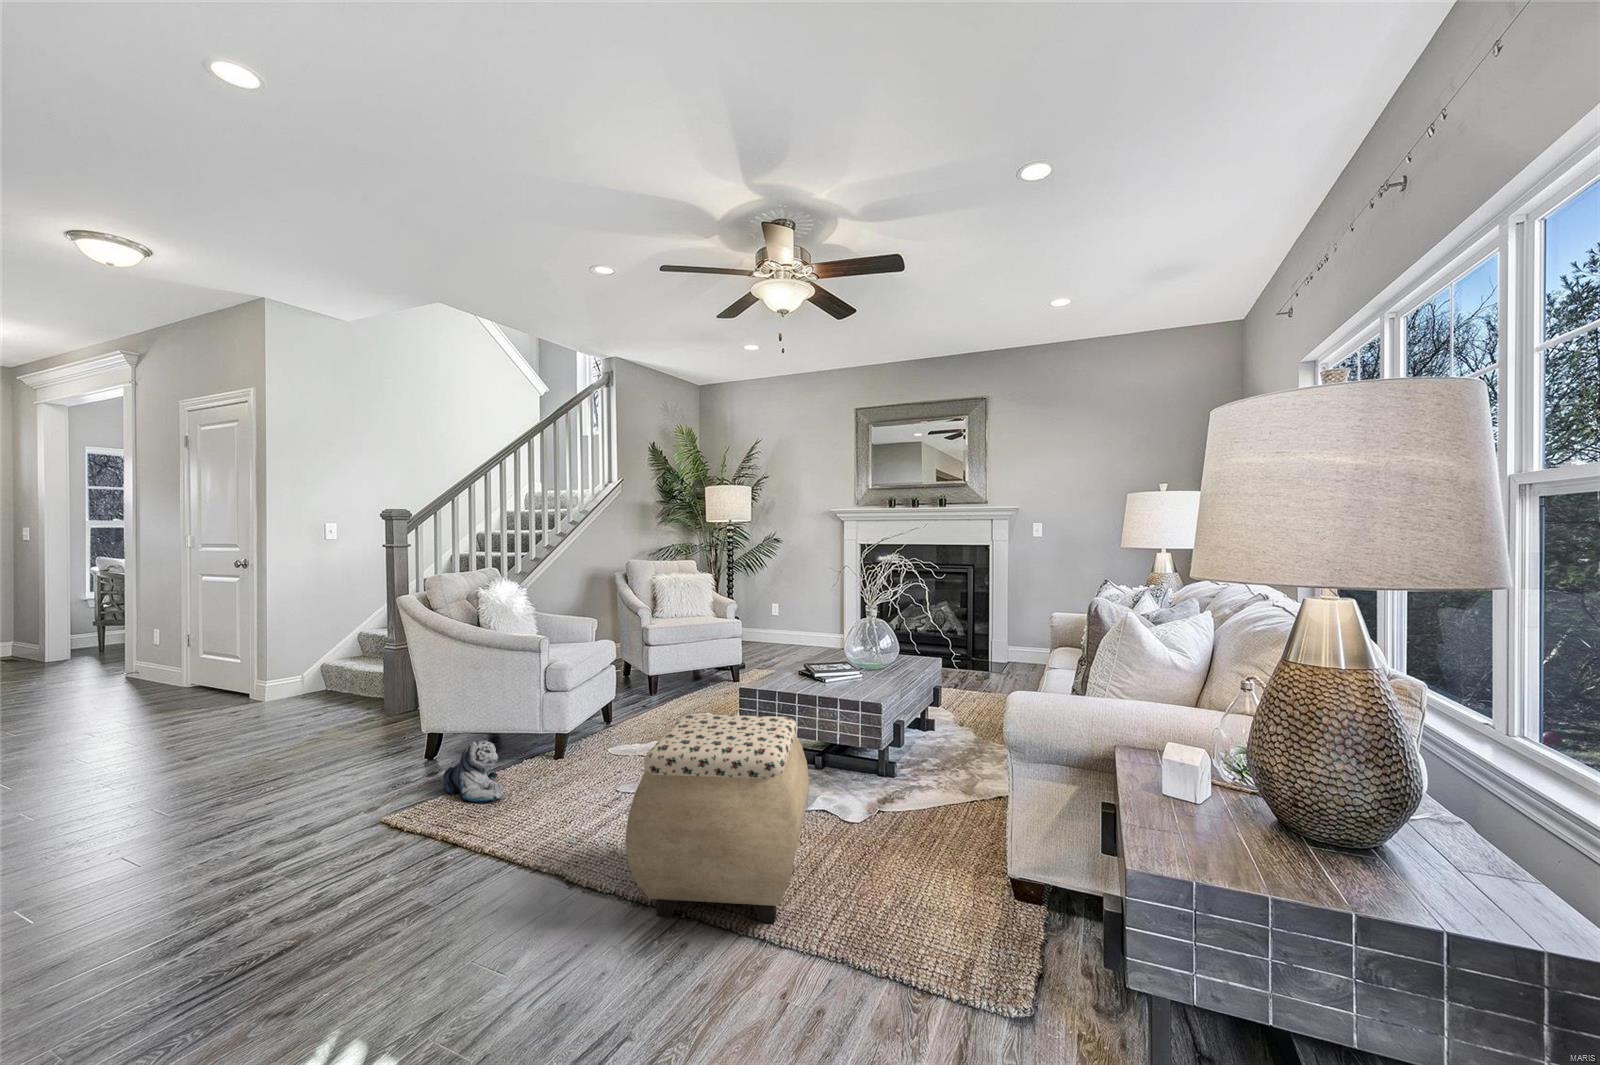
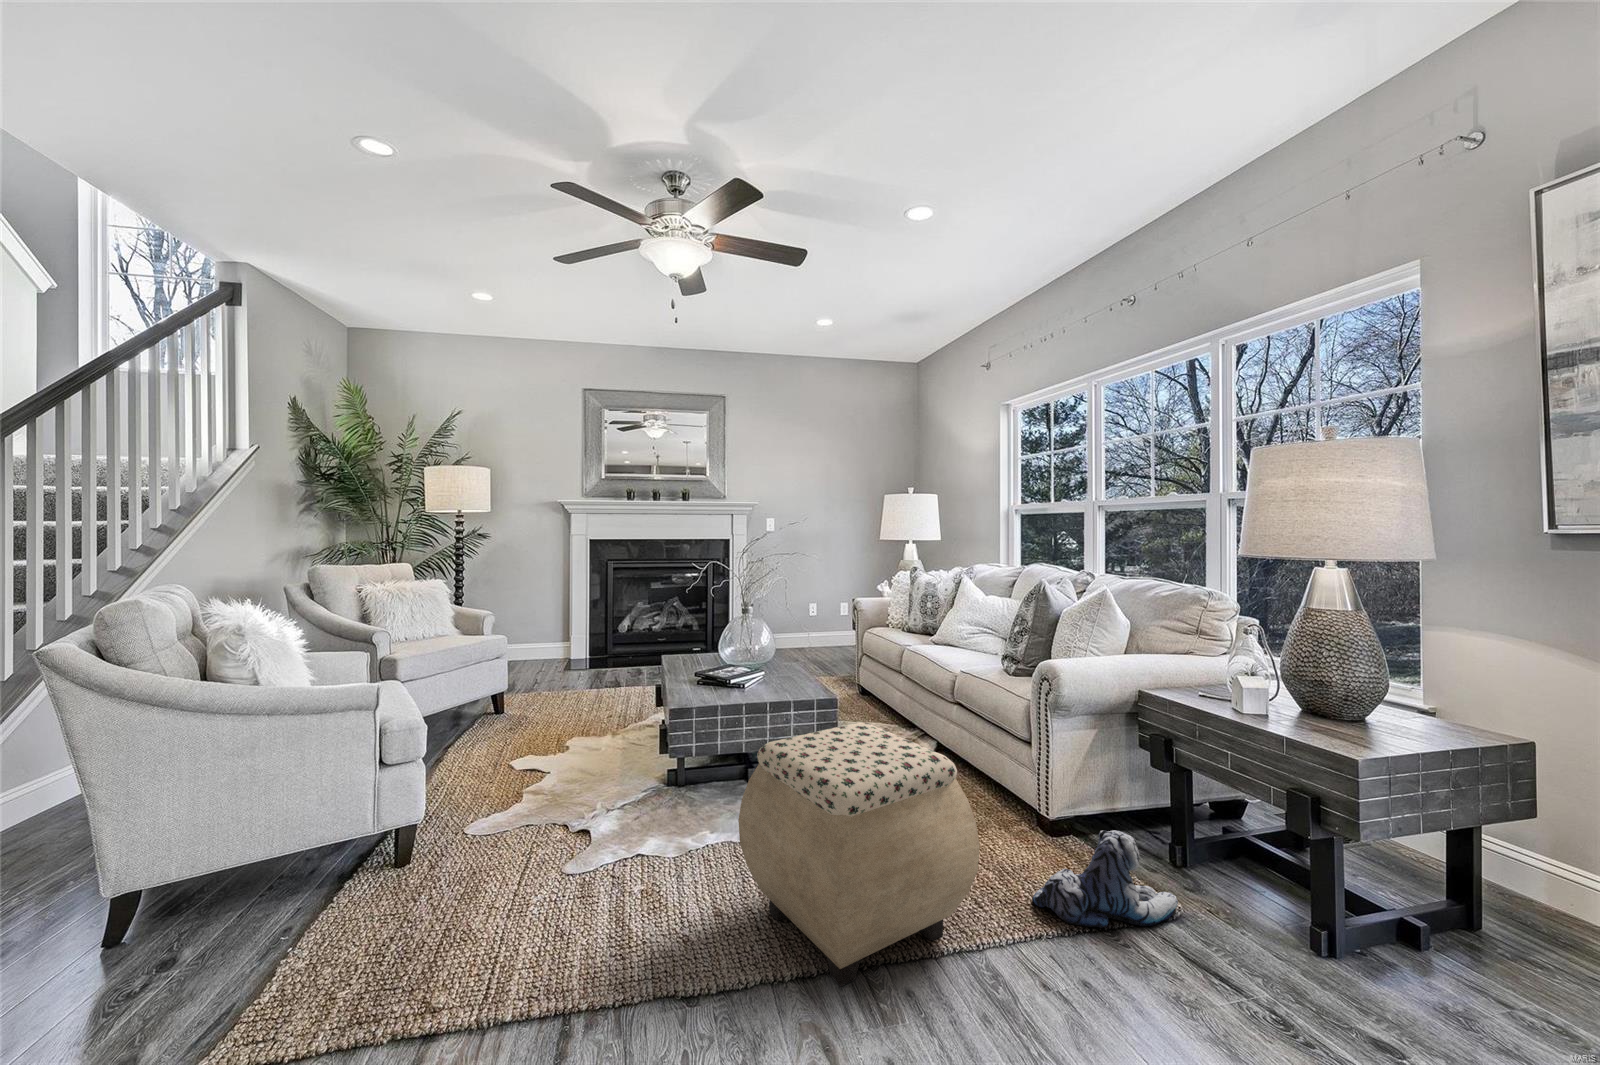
plush toy: present [443,740,504,803] -> present [1032,830,1178,928]

